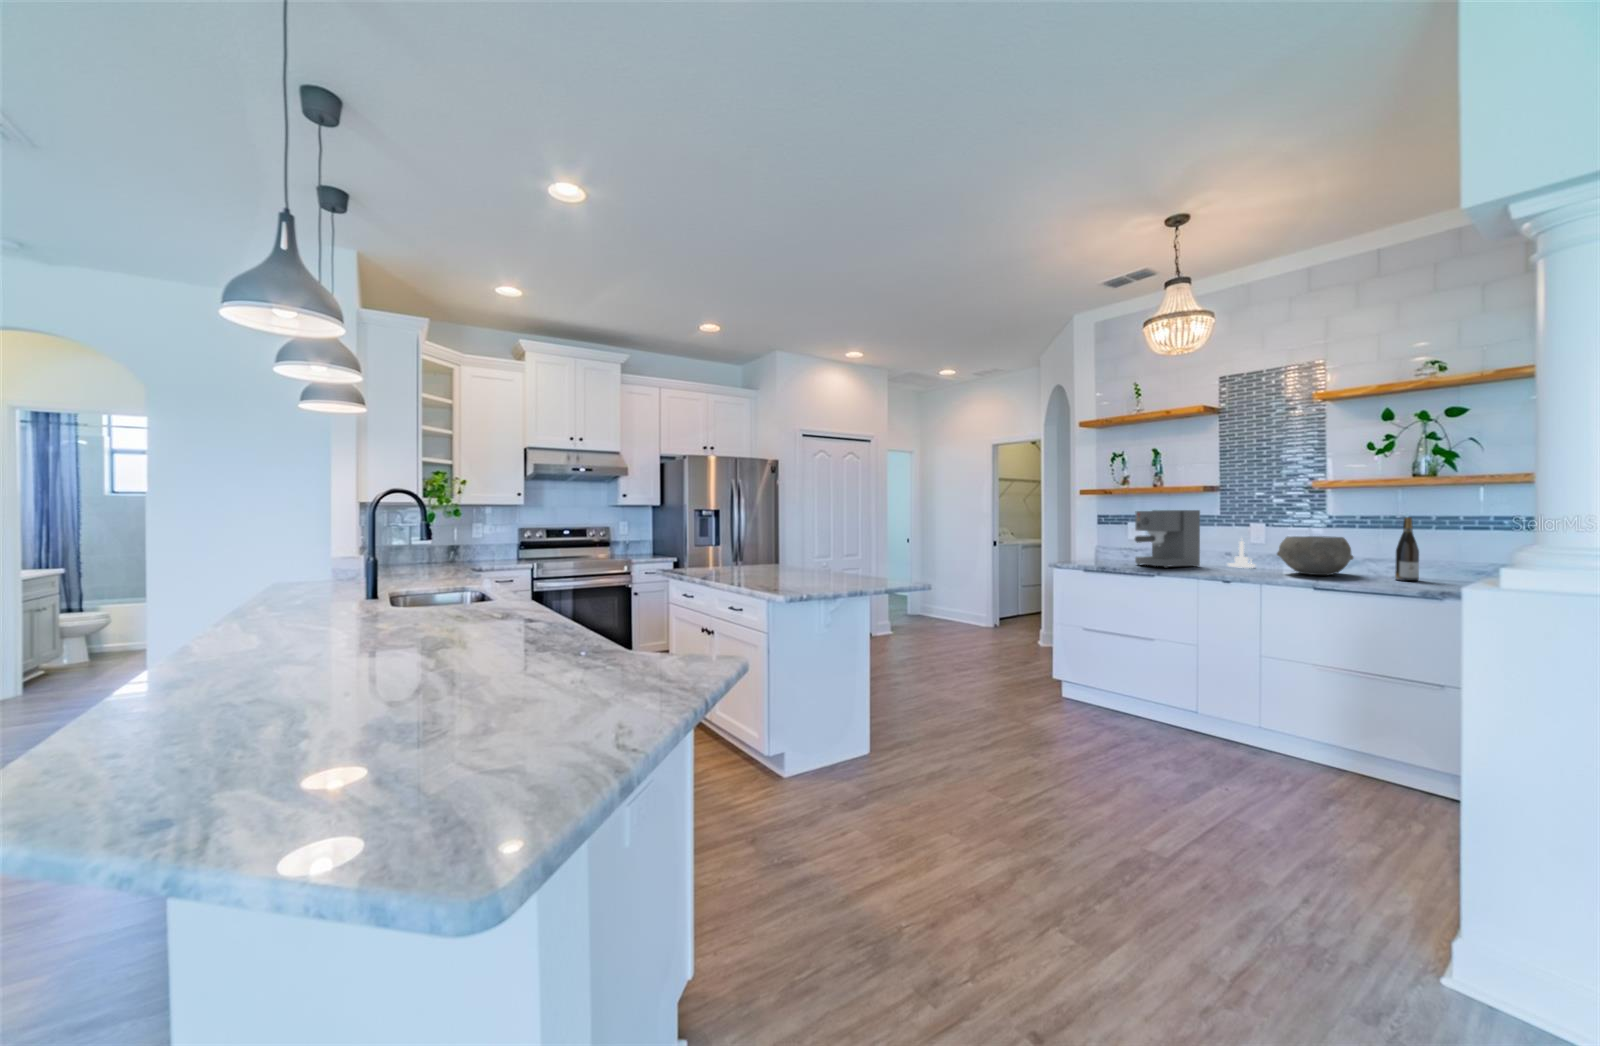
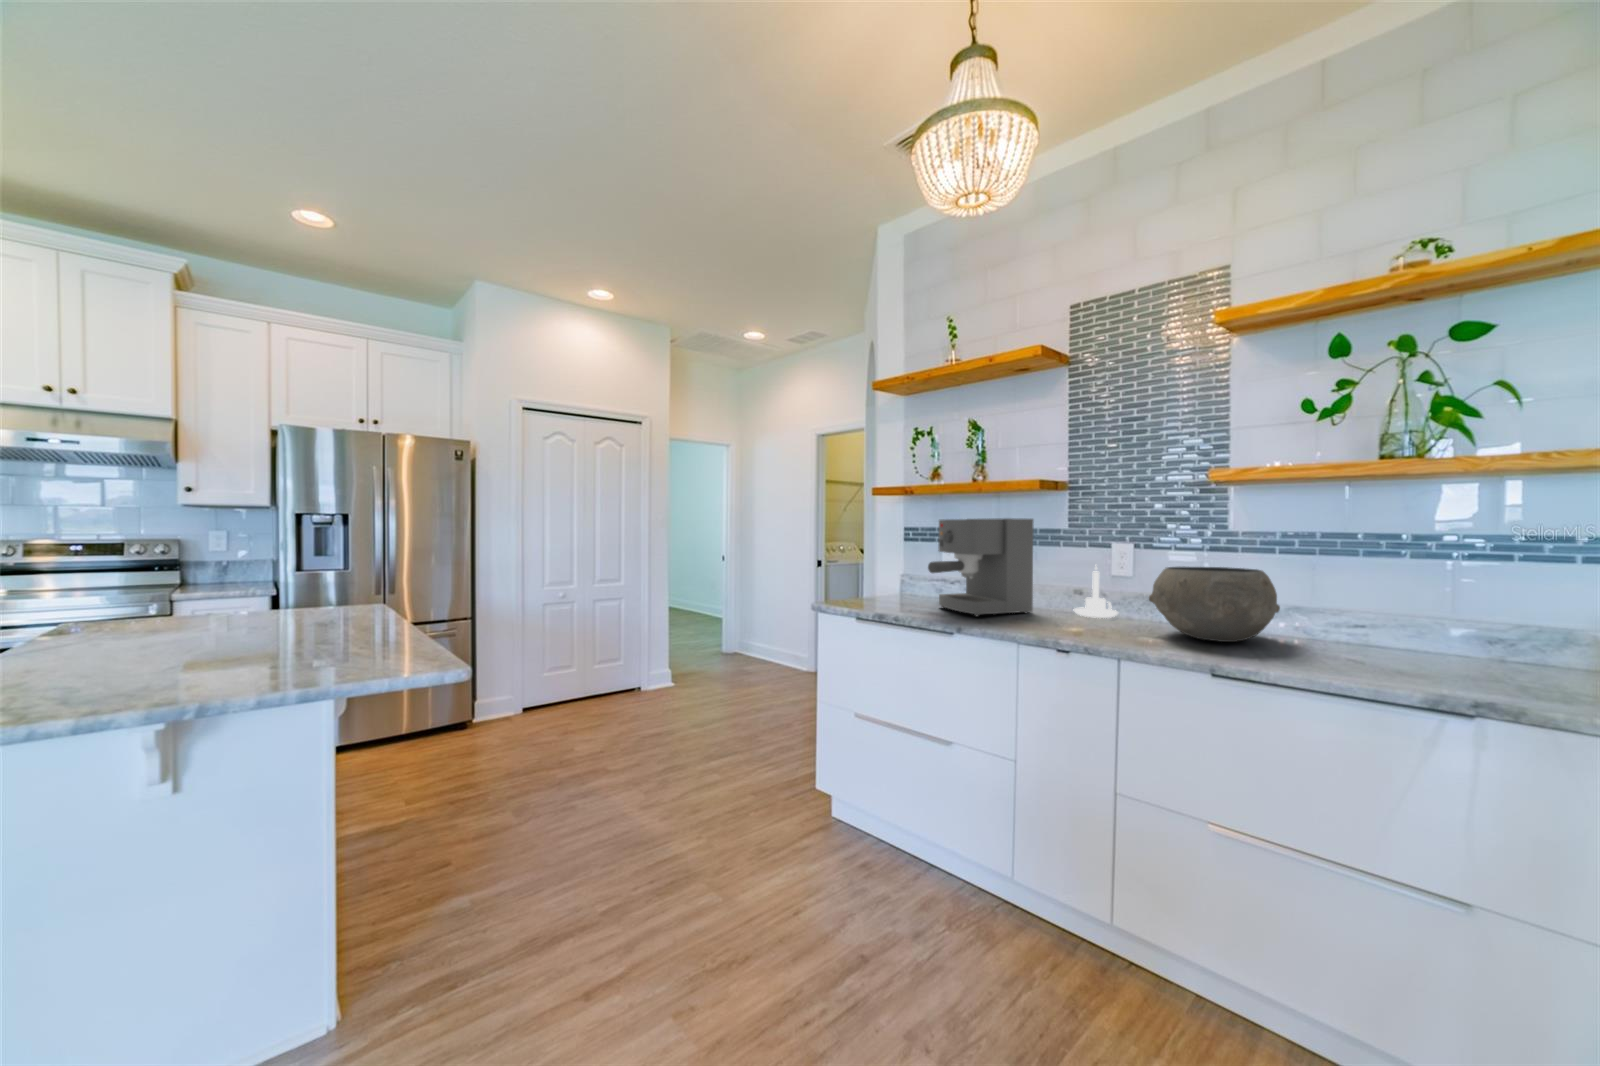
wine bottle: present [1395,517,1419,581] -> none [1361,535,1408,663]

